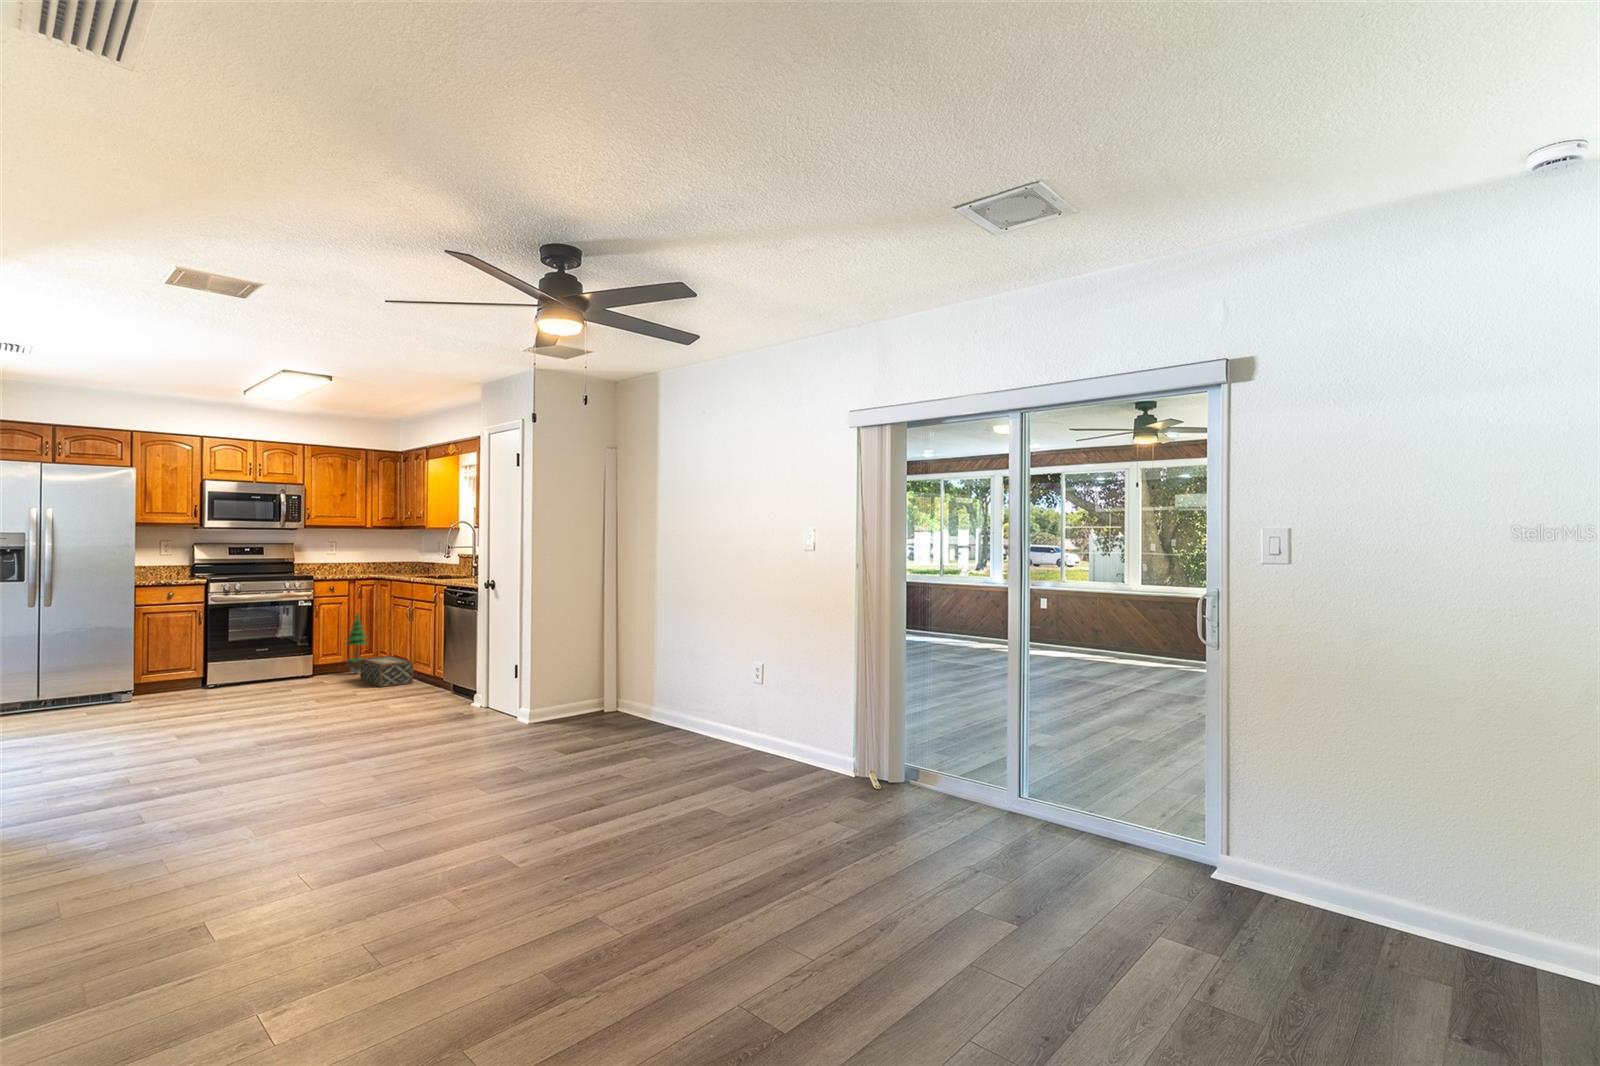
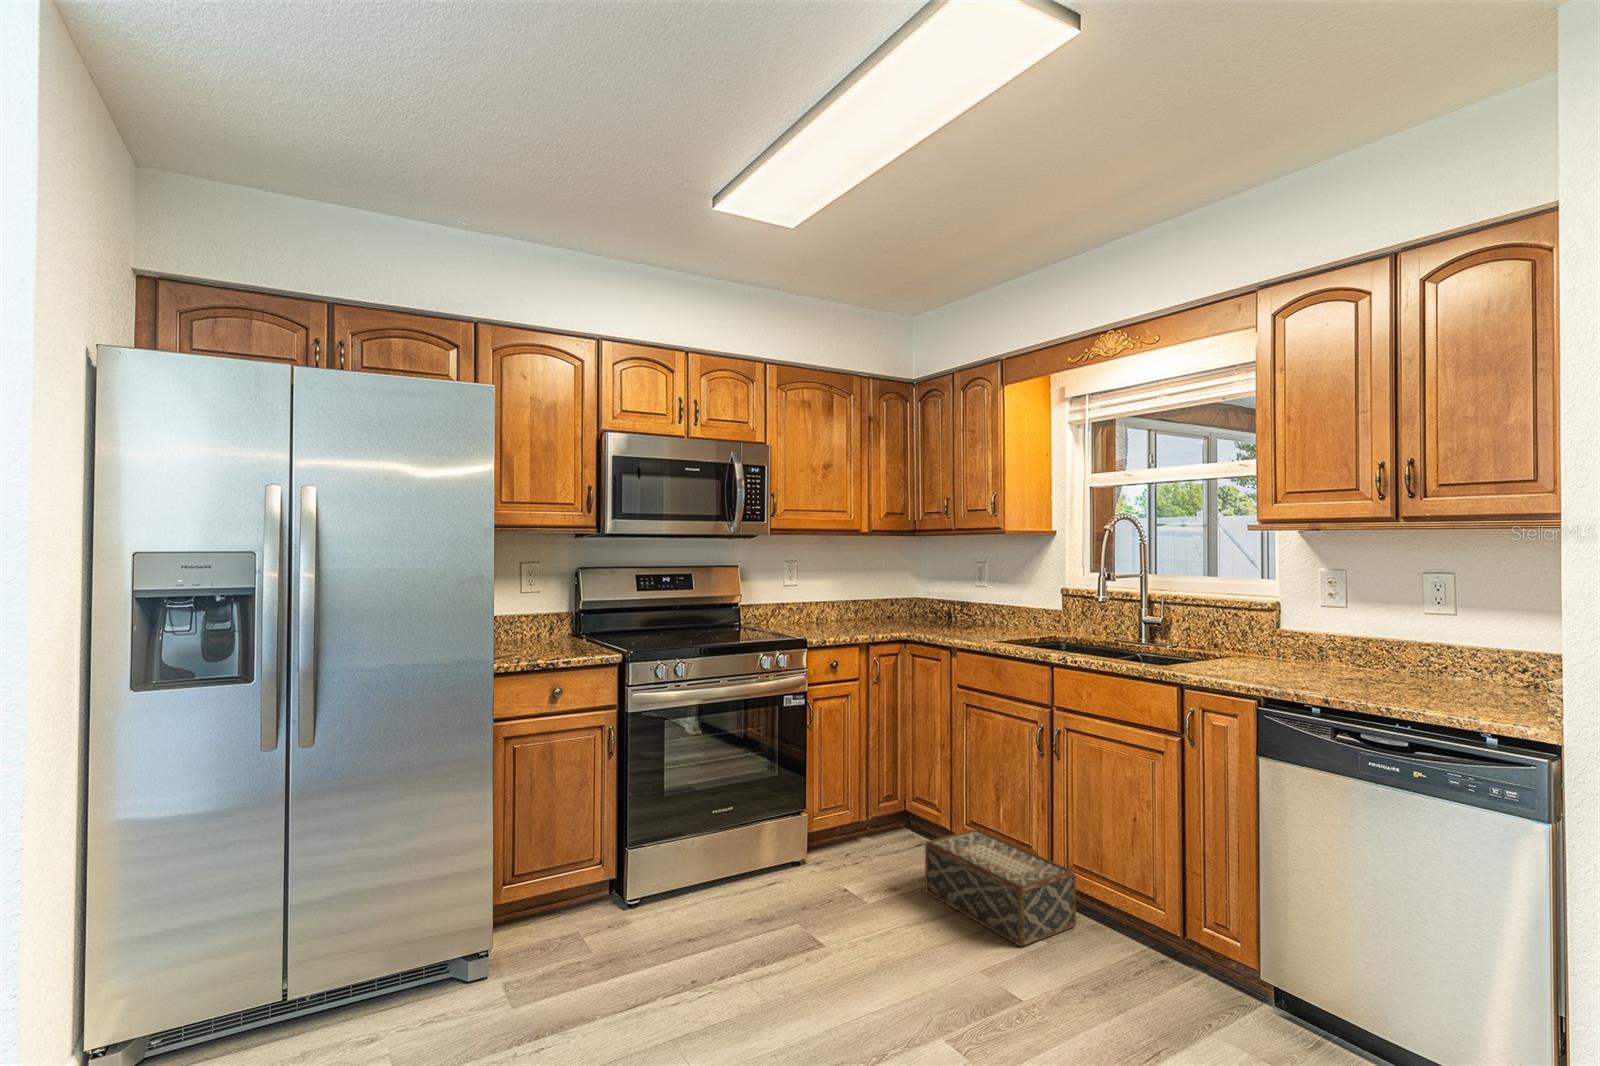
potted tree: present [345,613,367,673] -> none [860,718,908,854]

